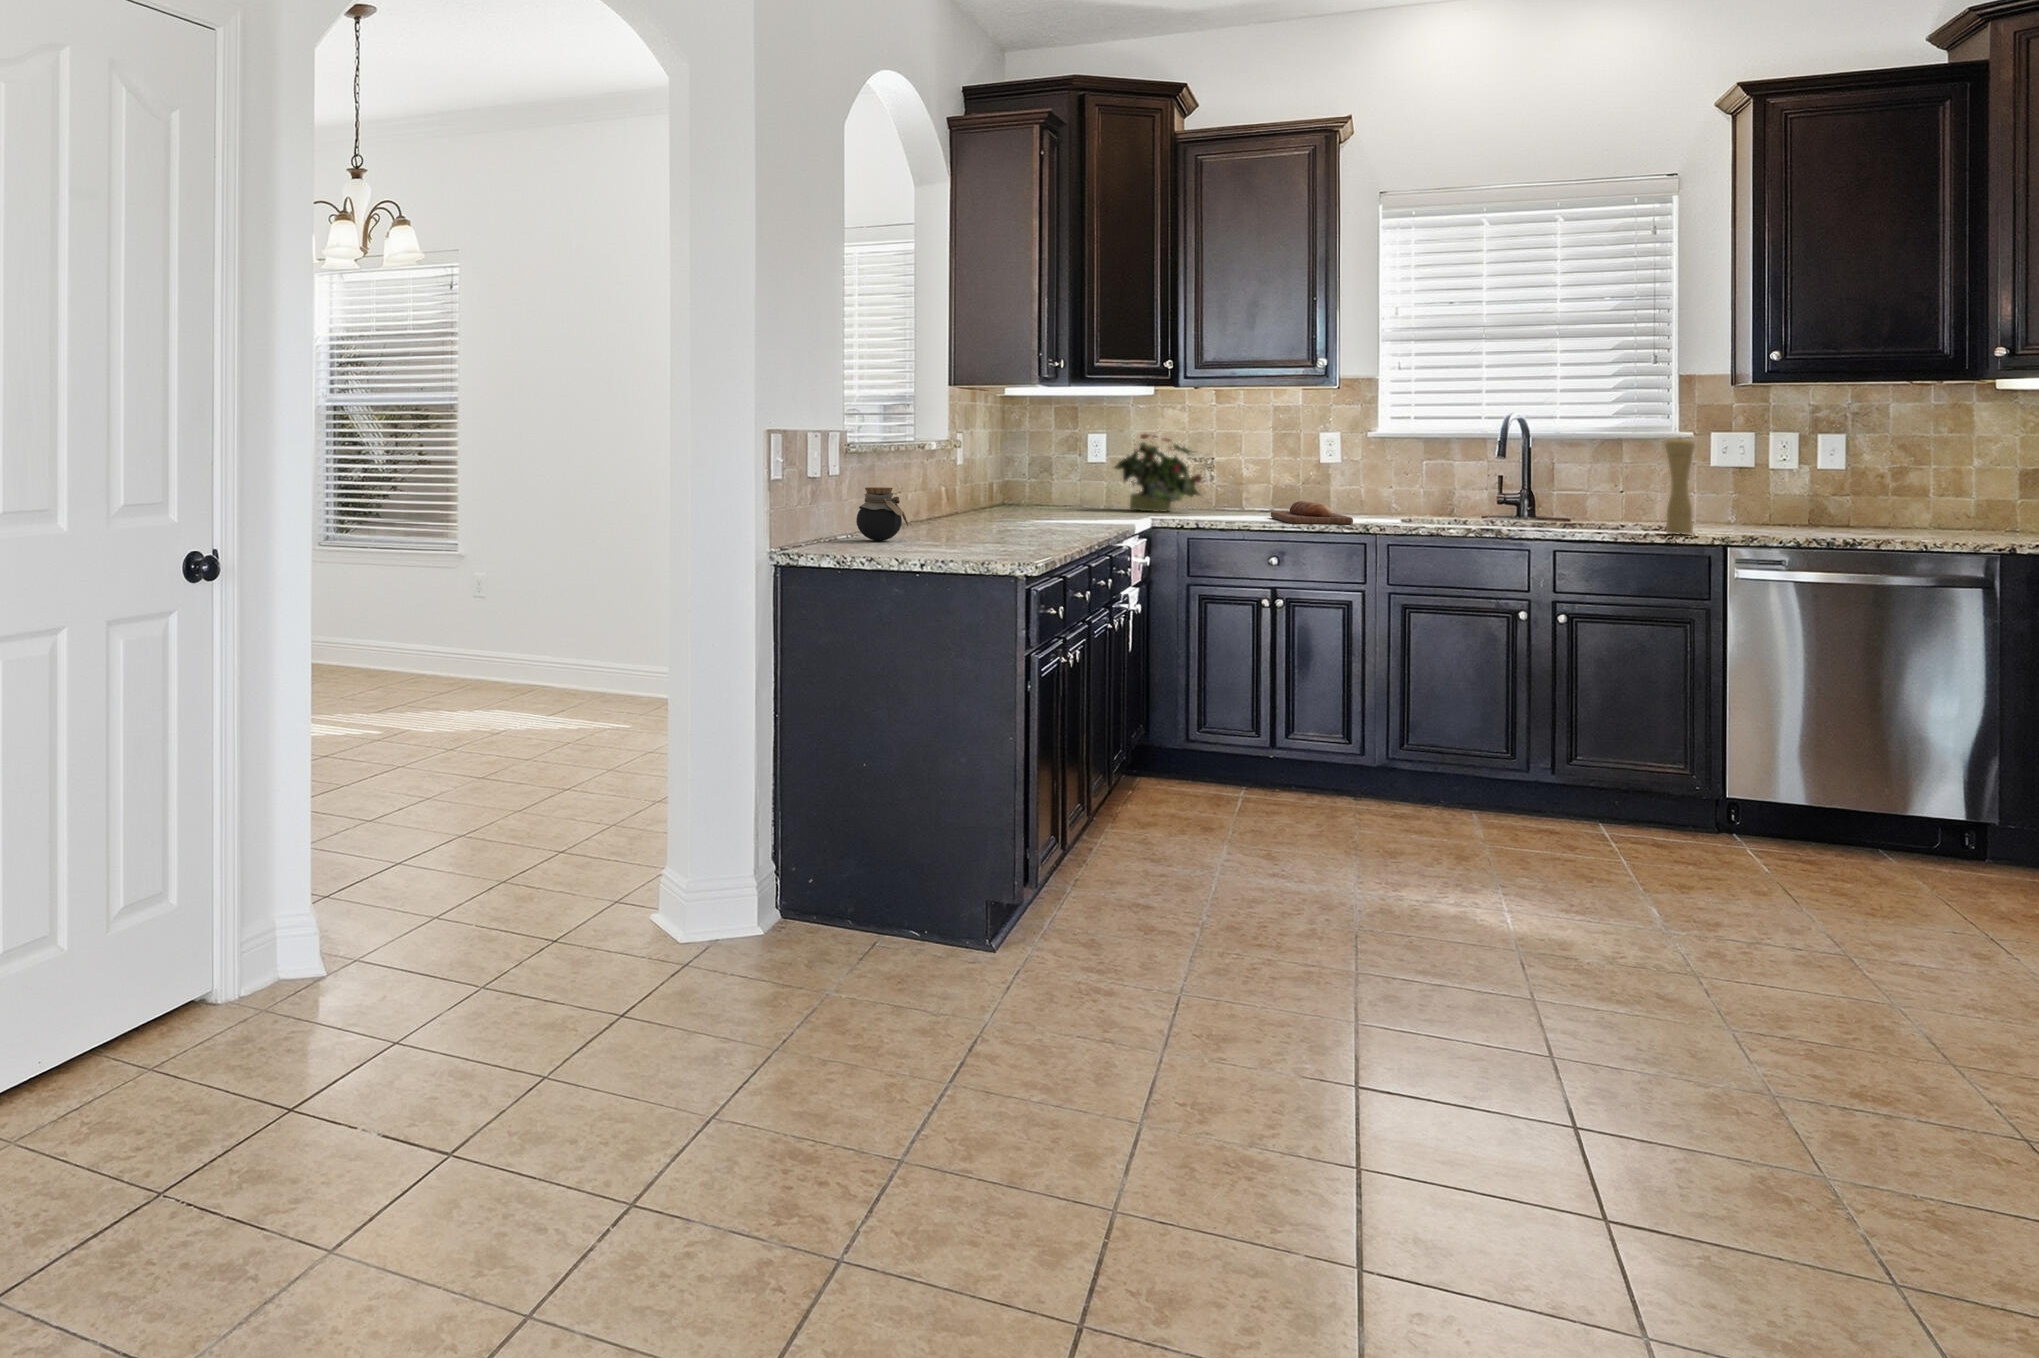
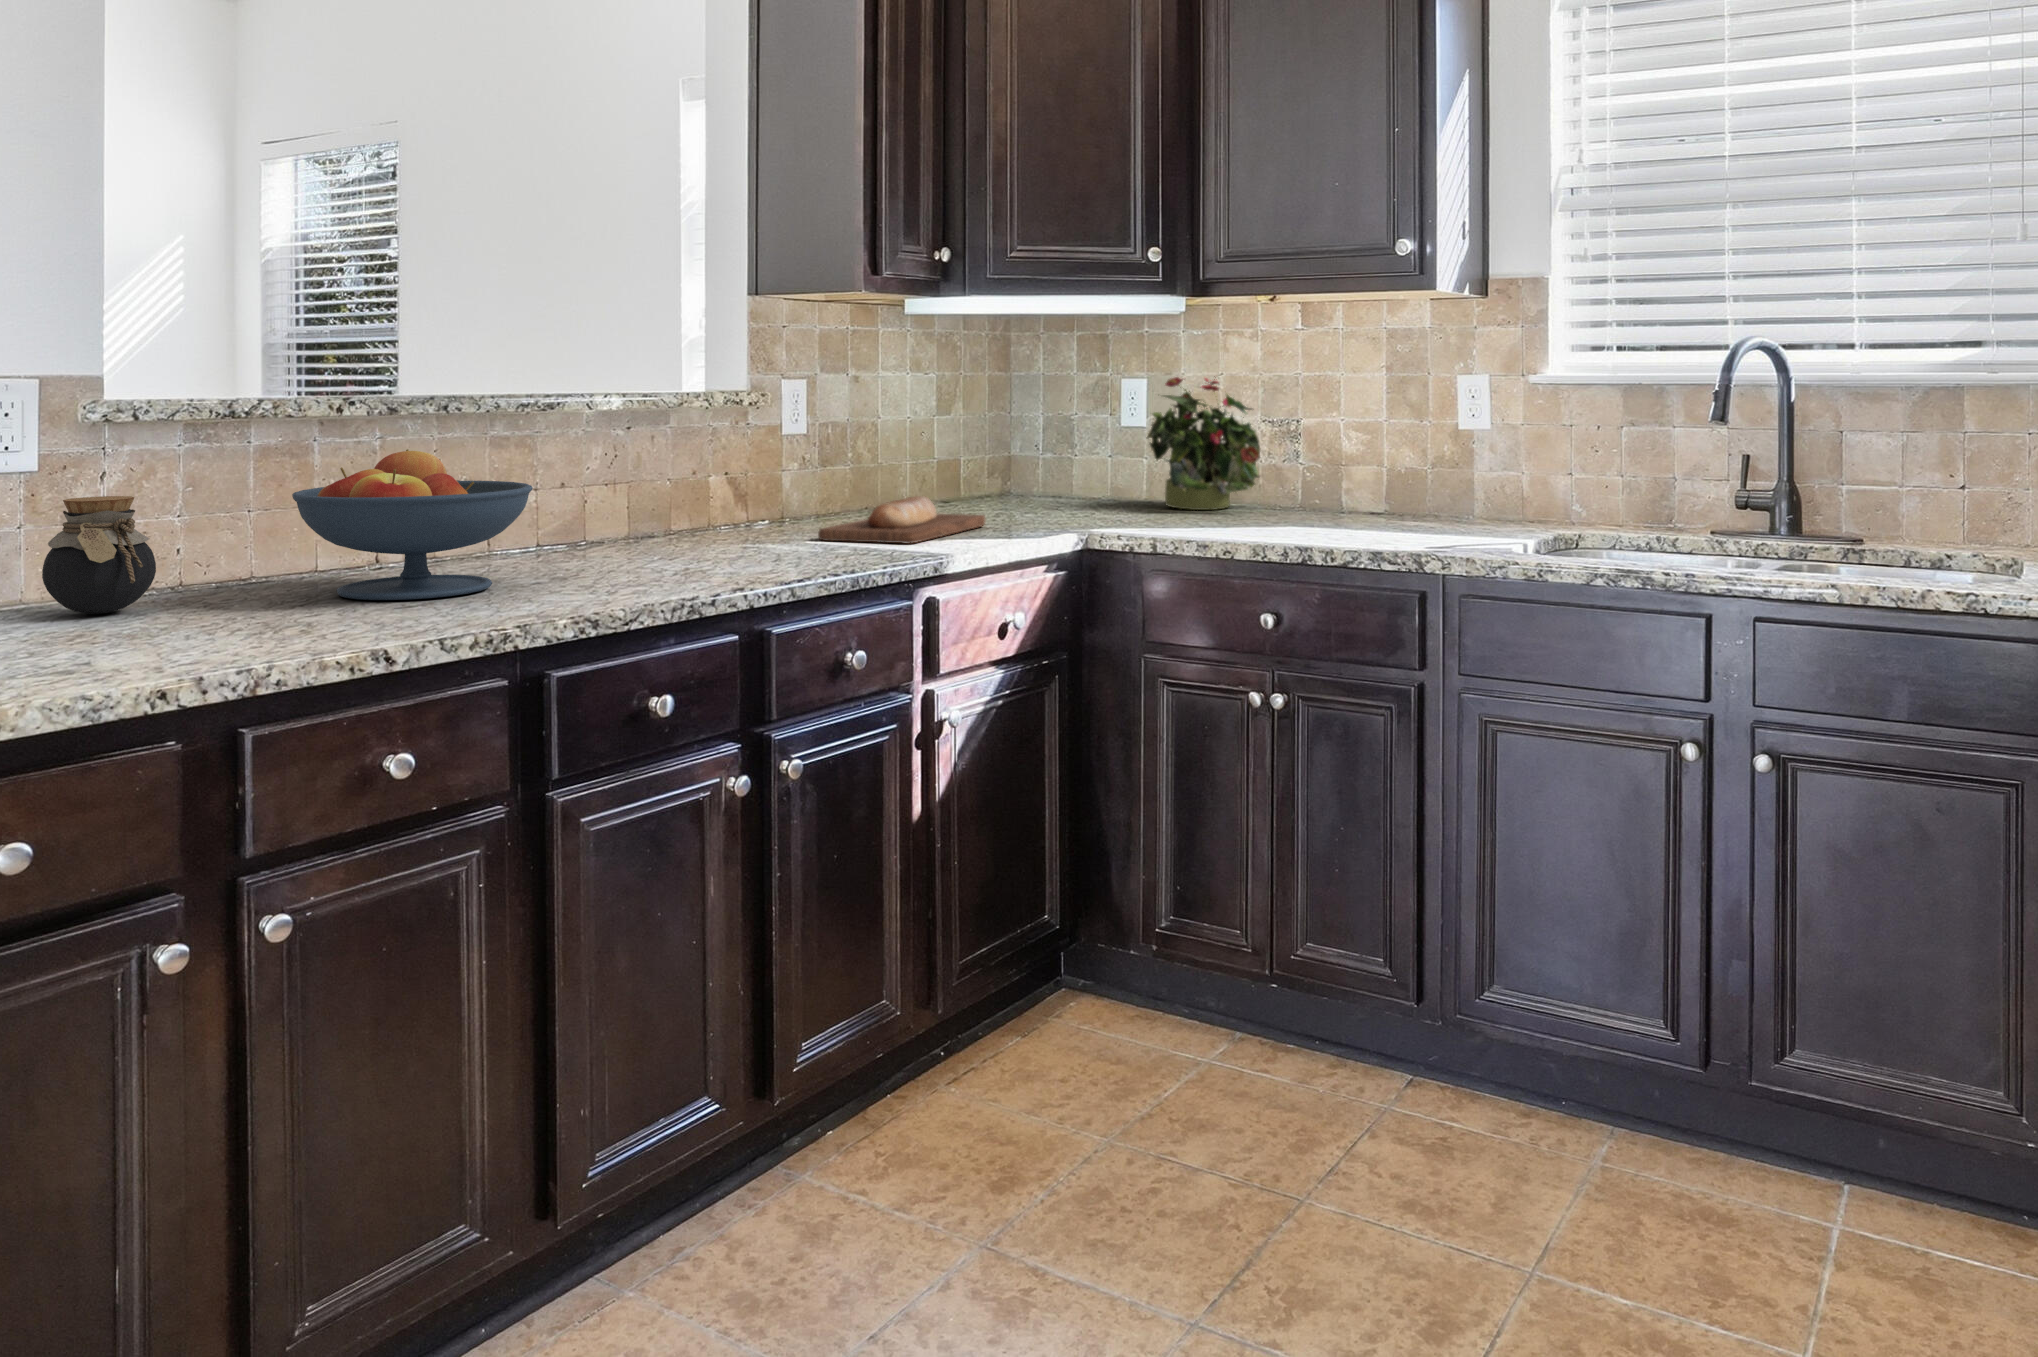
pepper mill: present [1665,438,1695,534] -> none [1958,383,2018,593]
fruit bowl: none [912,468,1022,537] -> present [292,449,533,600]
bread loaf: present [1271,501,1353,524] -> present [818,496,985,544]

